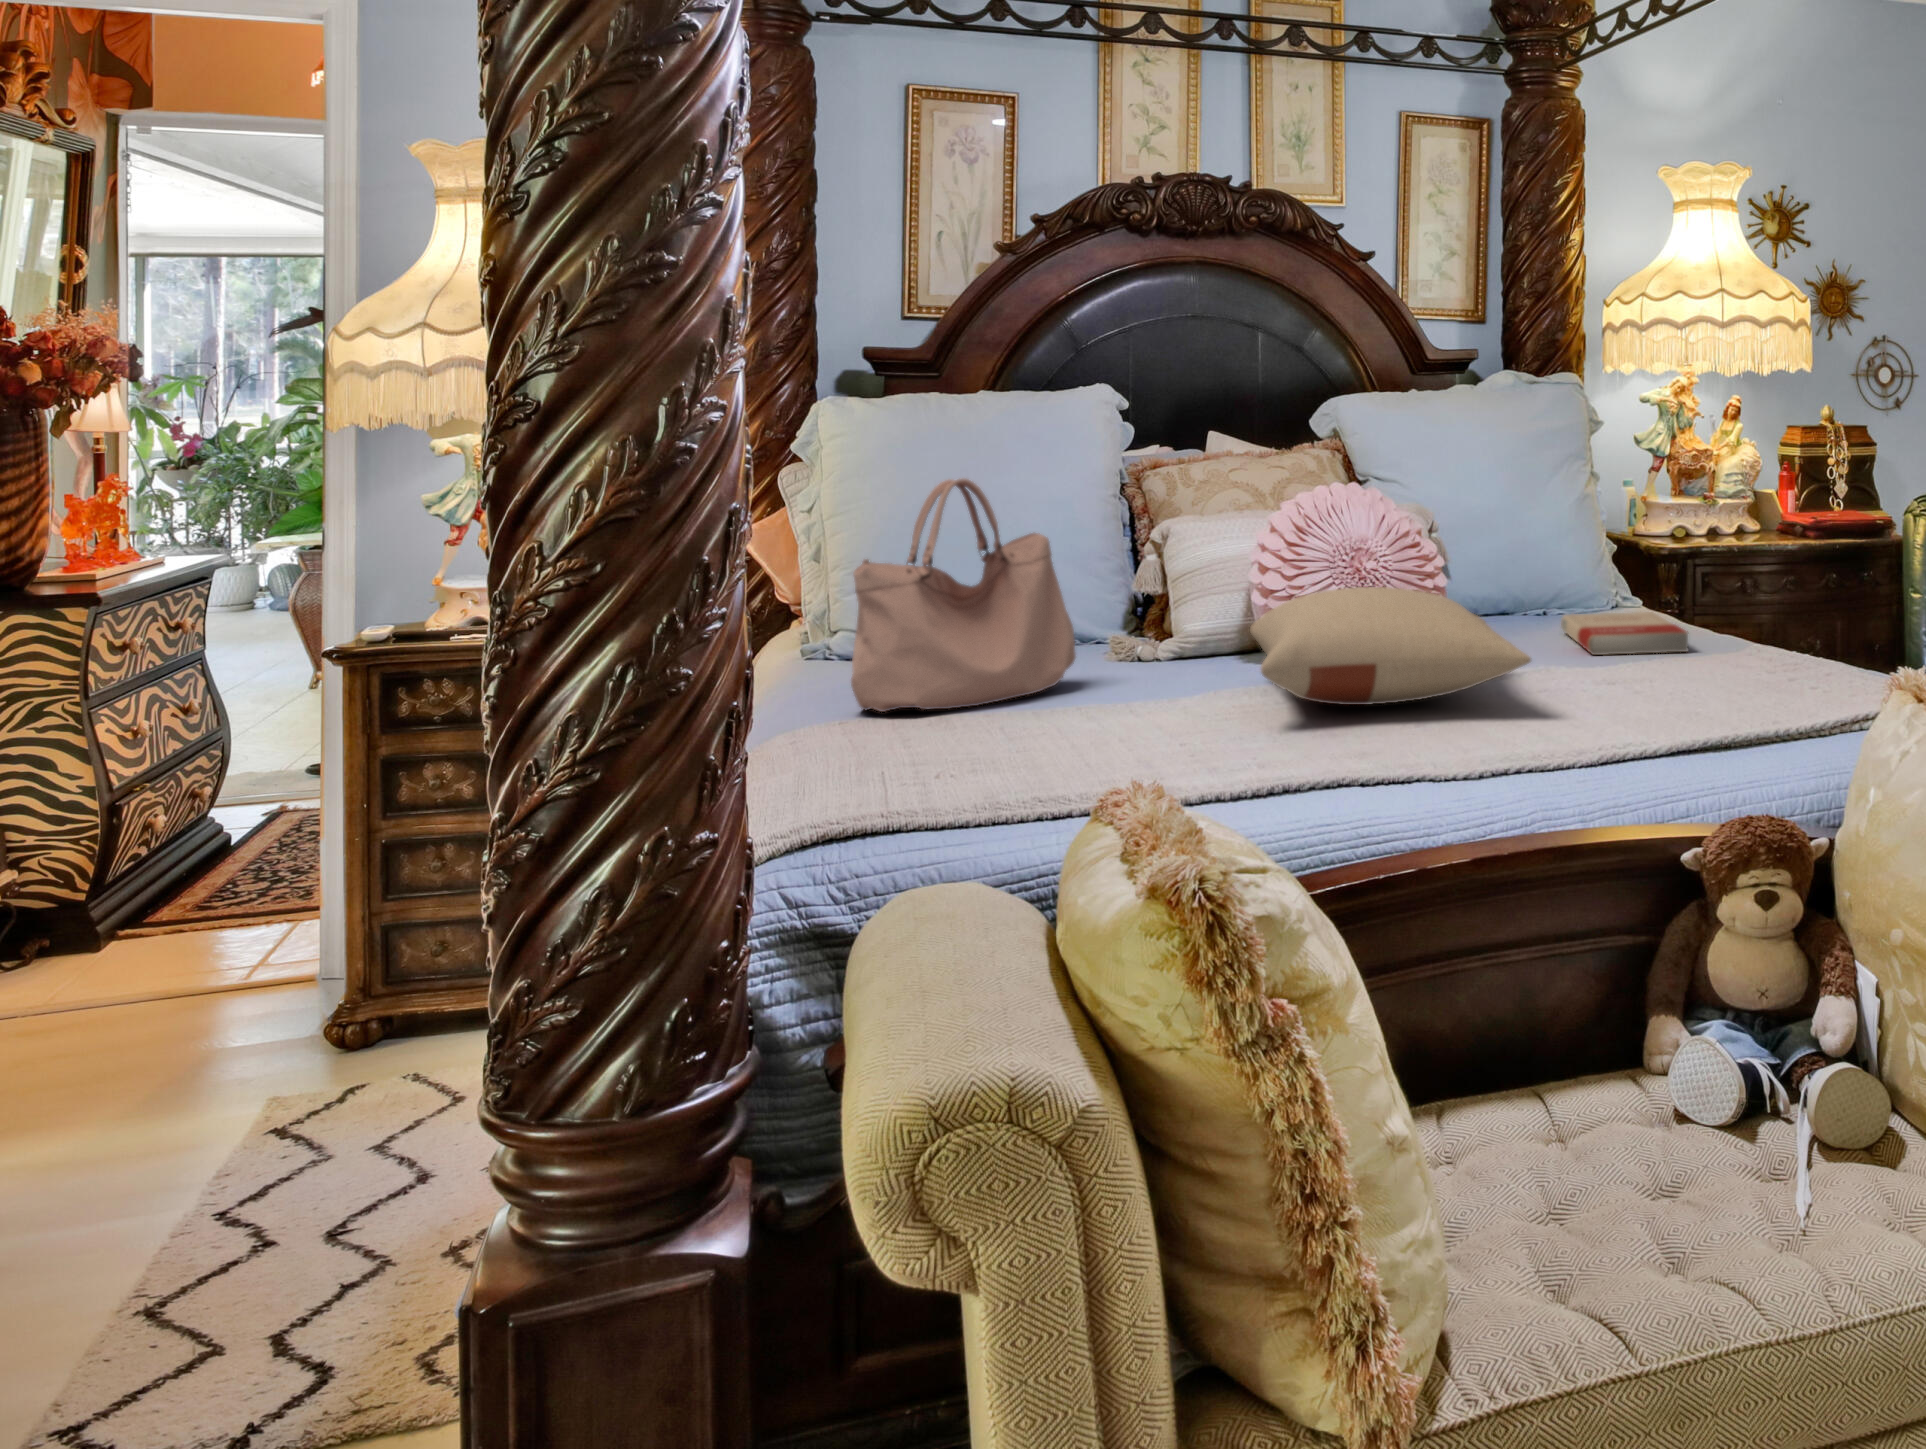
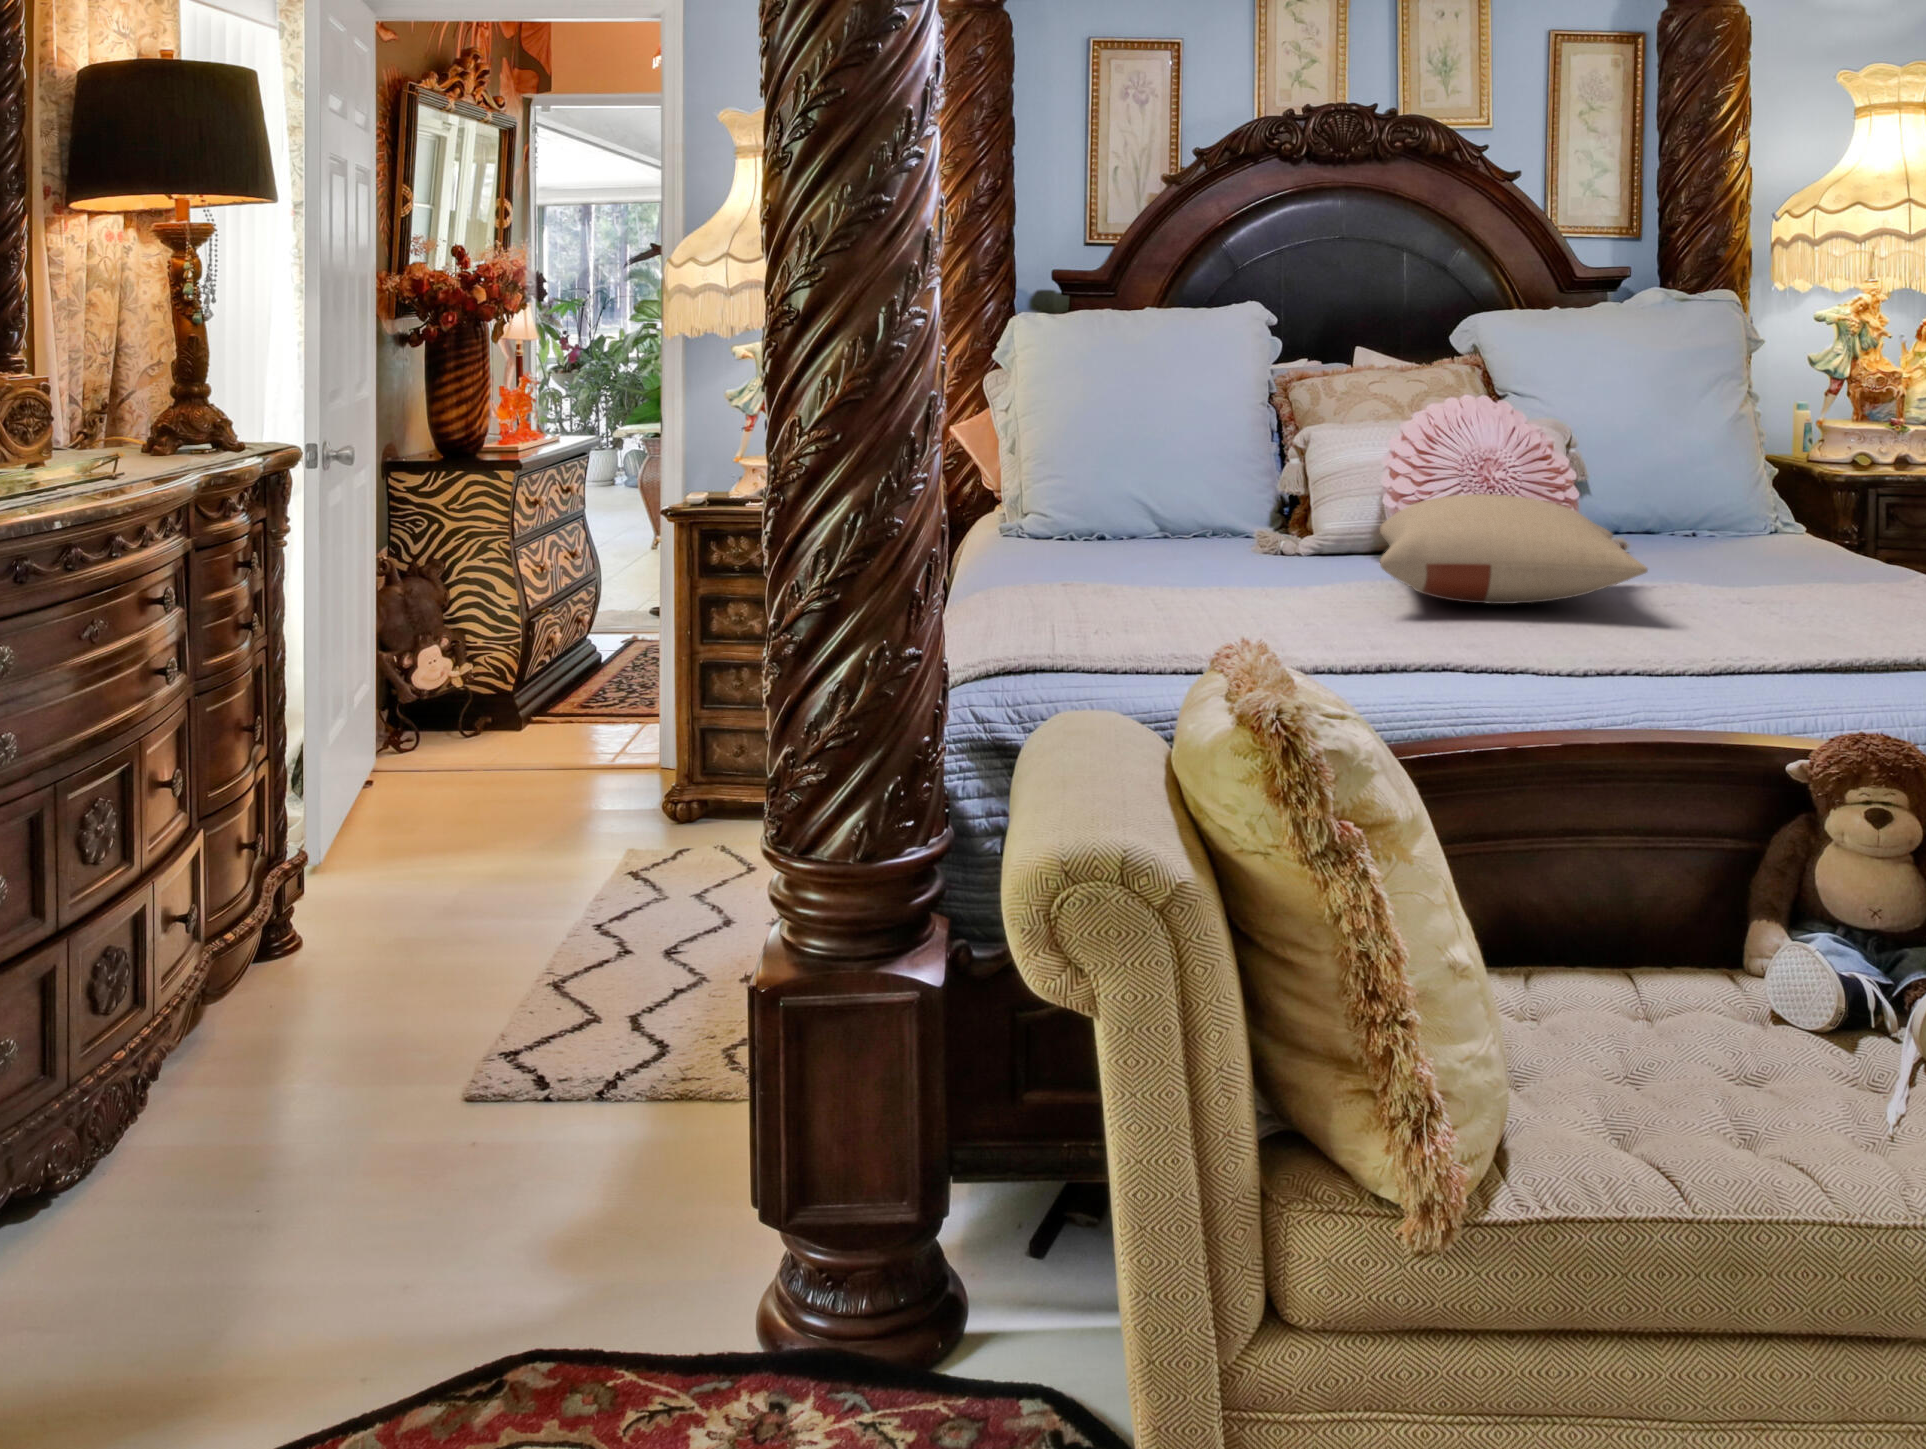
handbag: present [851,478,1076,712] -> none [1033,384,1222,582]
book: present [1561,612,1688,655] -> none [1705,535,1841,578]

